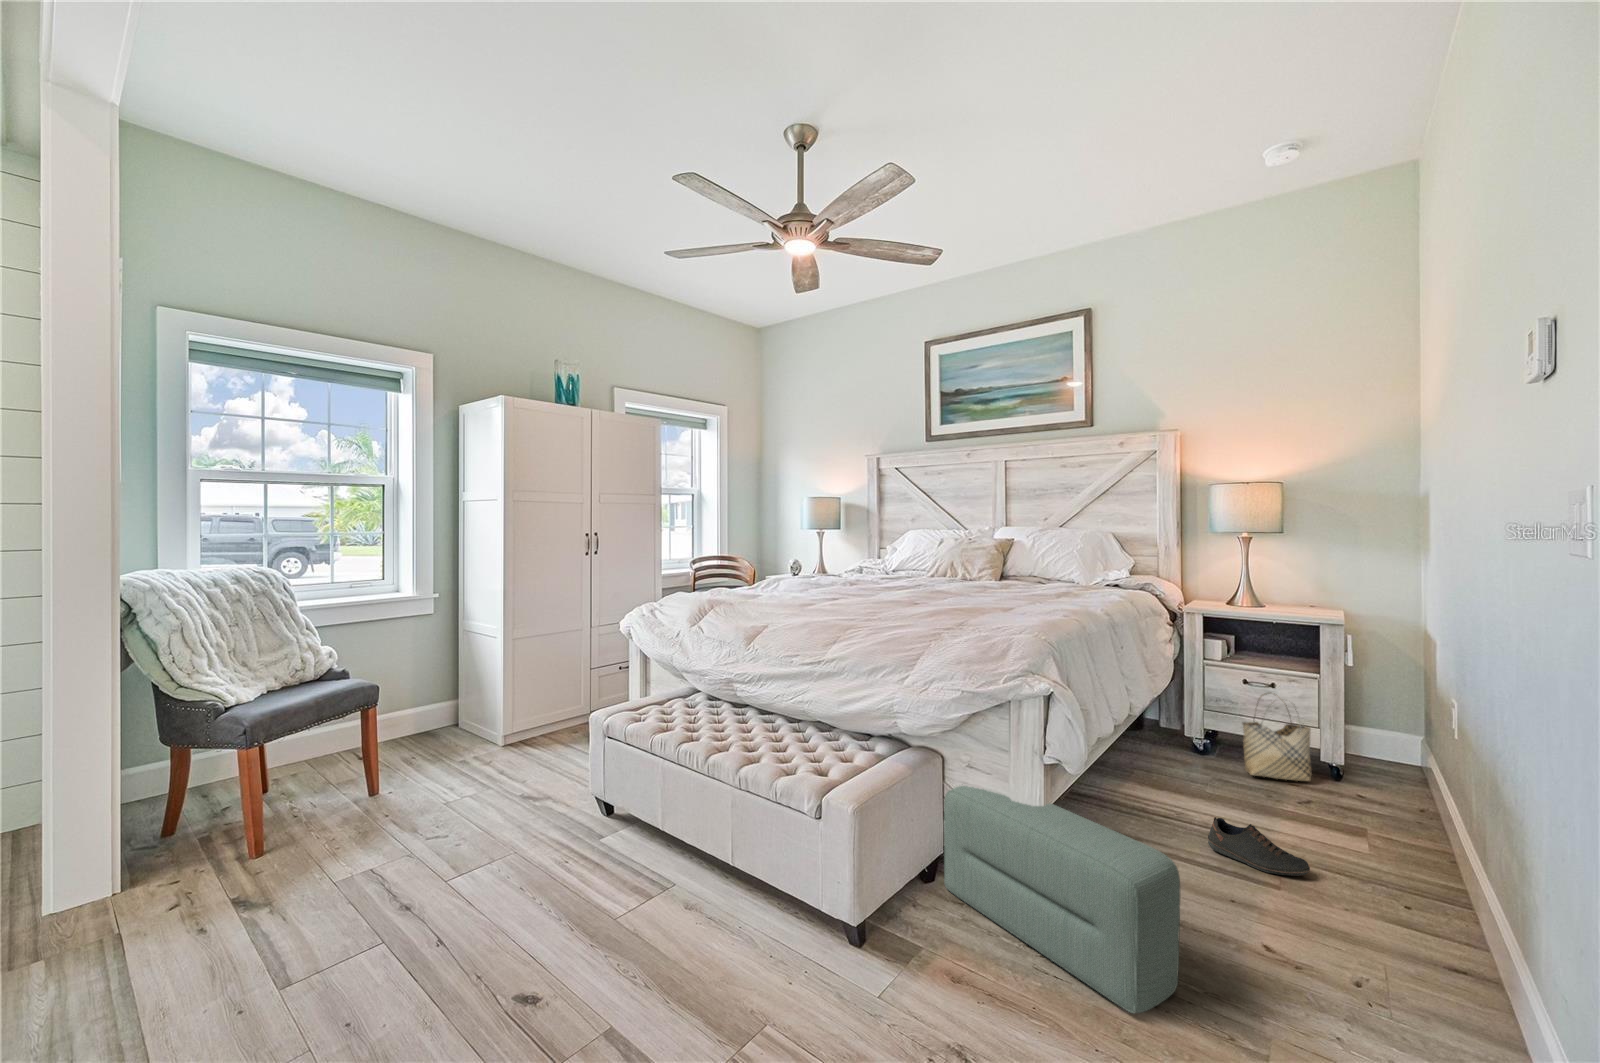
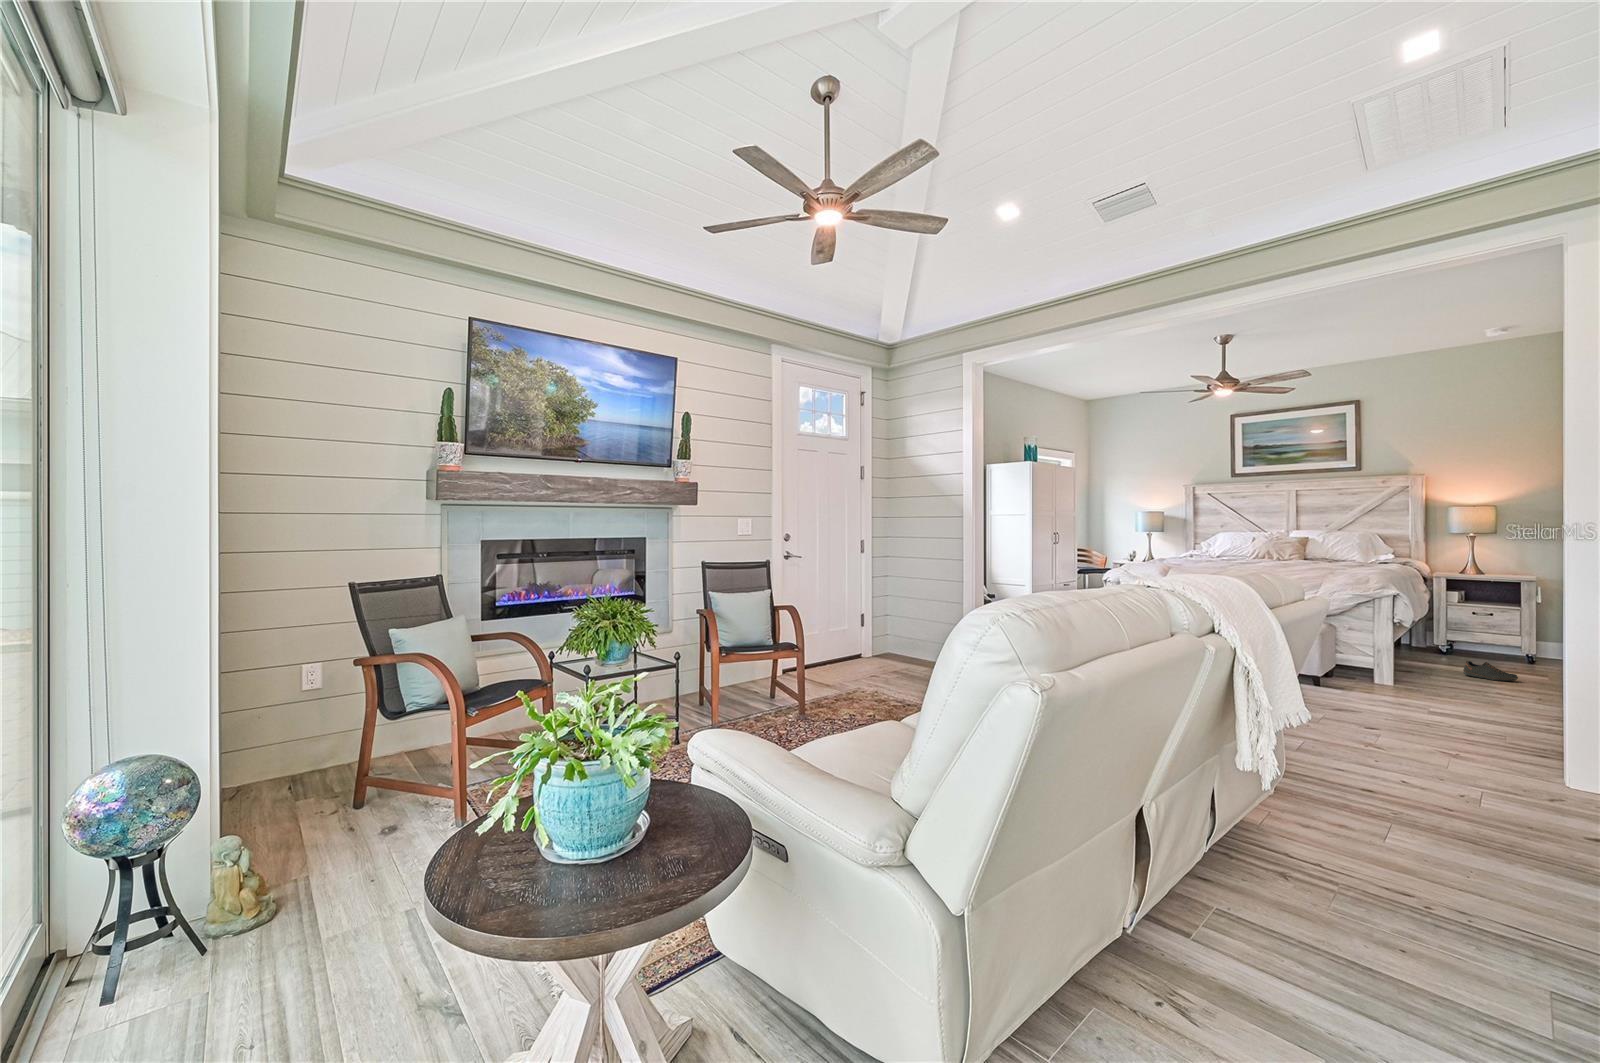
woven basket: present [1243,693,1312,781] -> none [1474,617,1517,662]
pouf: present [944,786,1180,1013] -> none [1340,635,1465,698]

